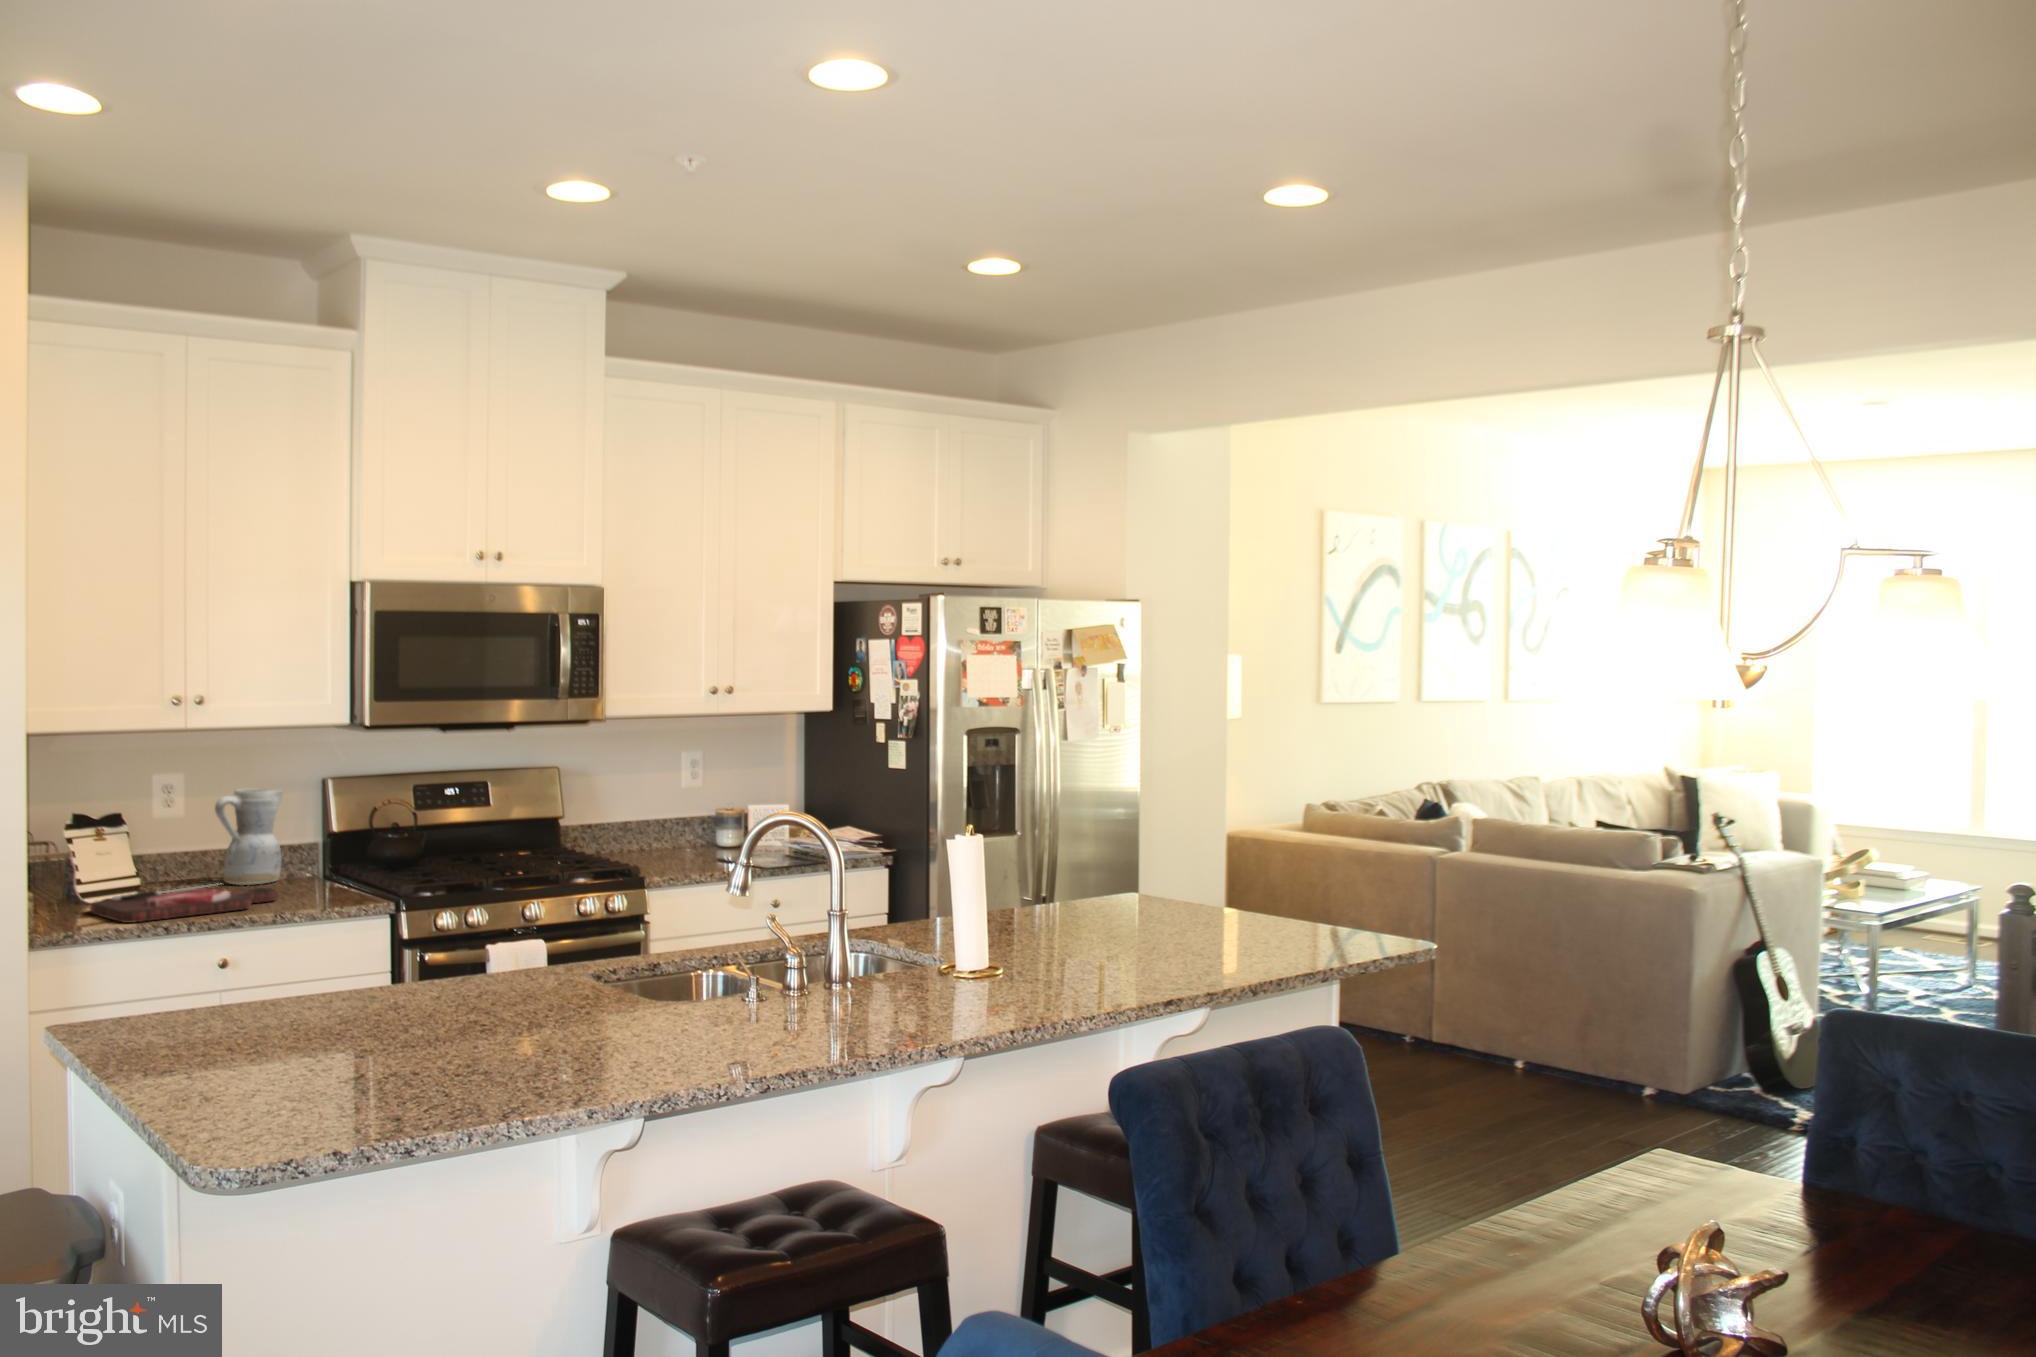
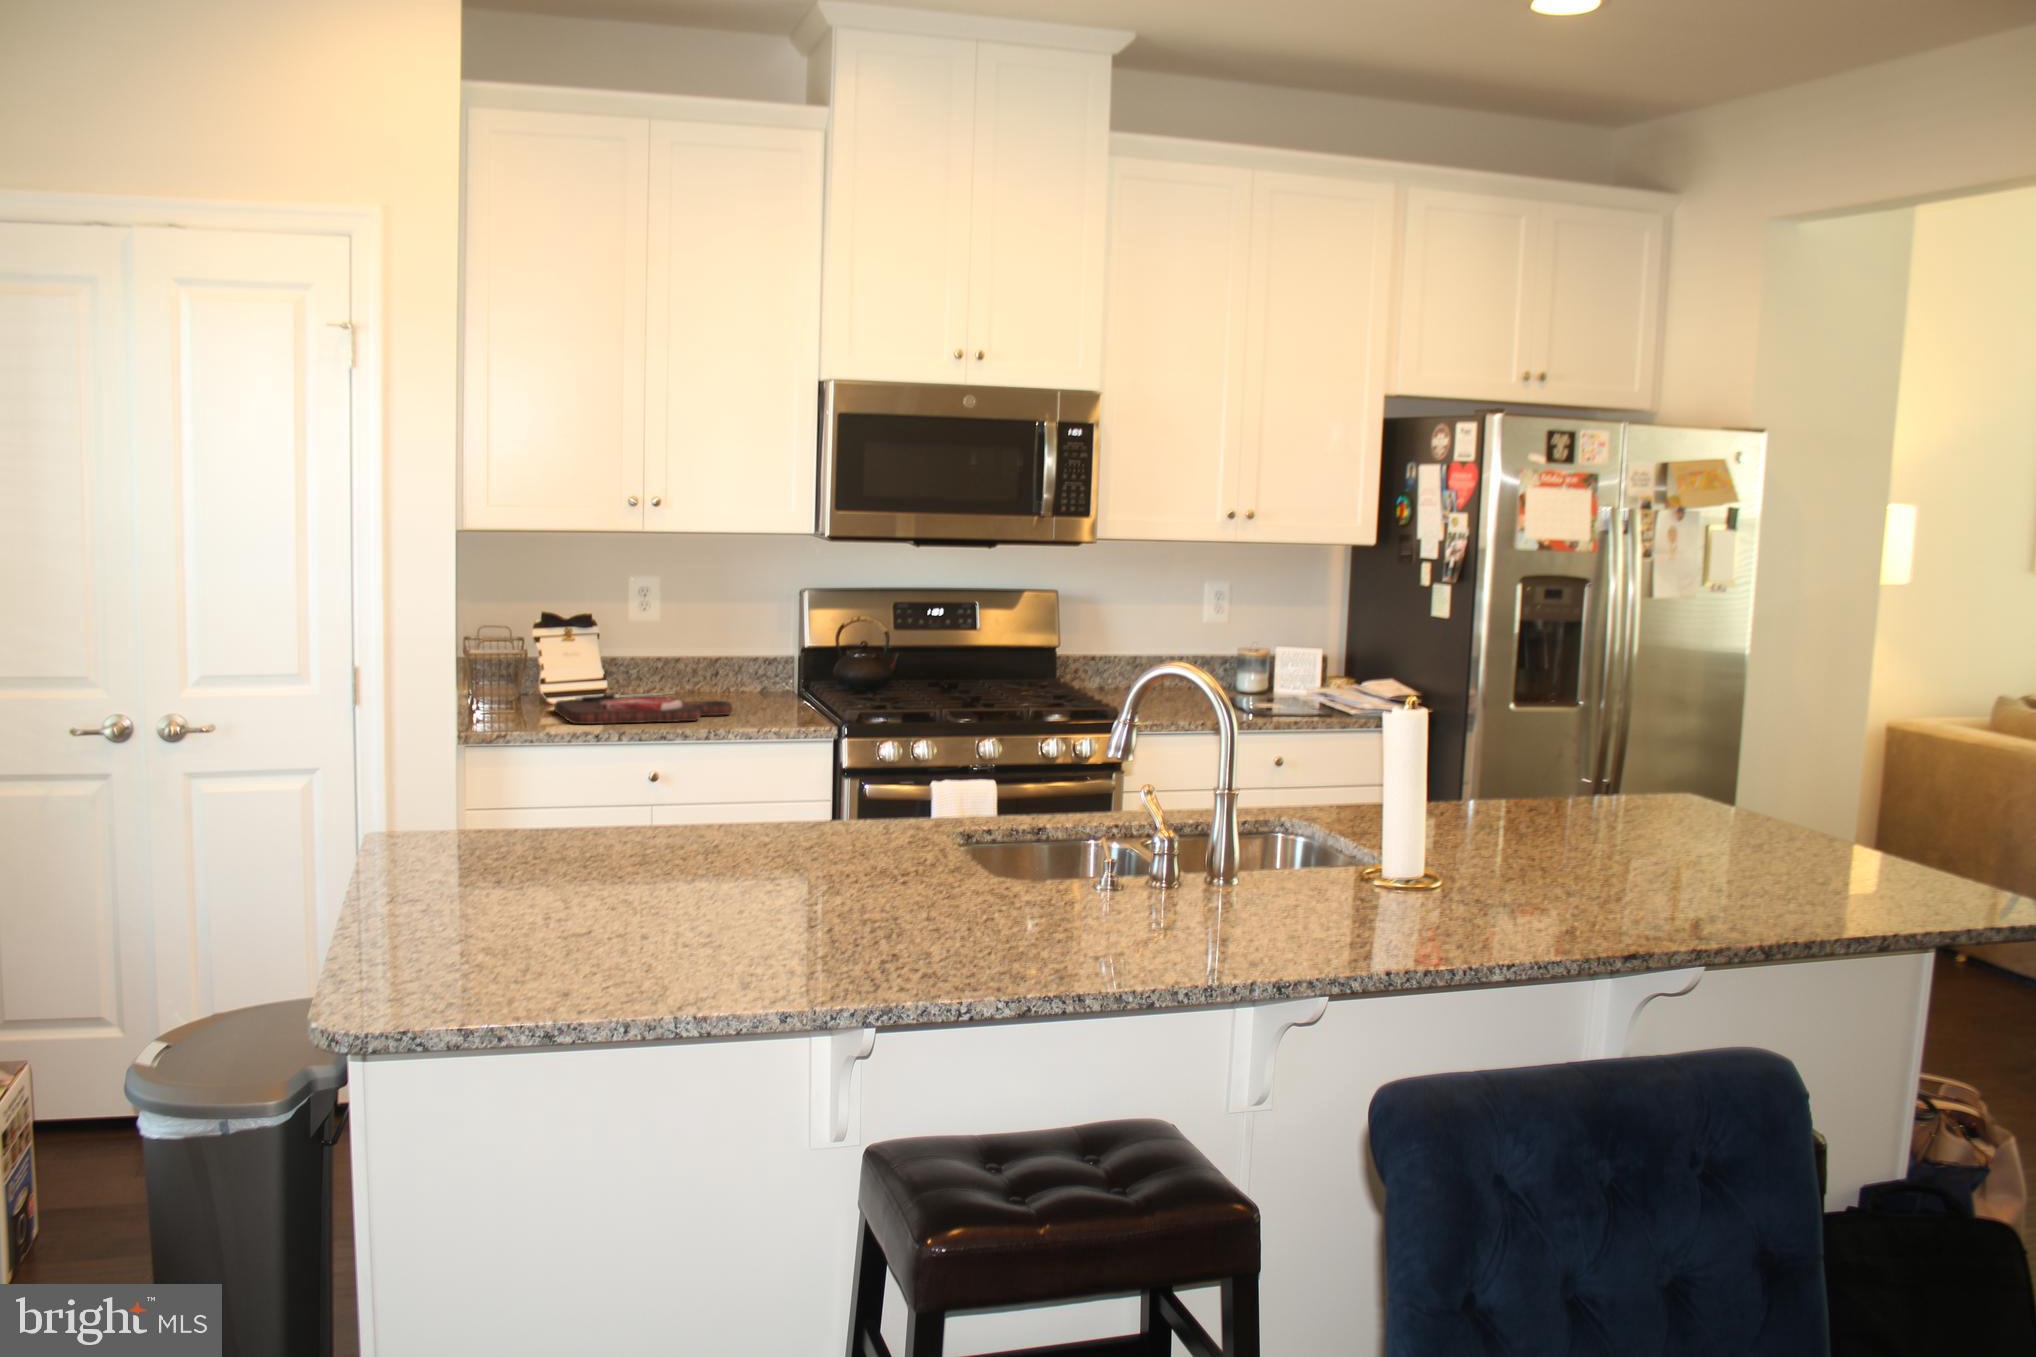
ceramic pitcher: present [215,789,283,885] -> none [690,598,758,697]

